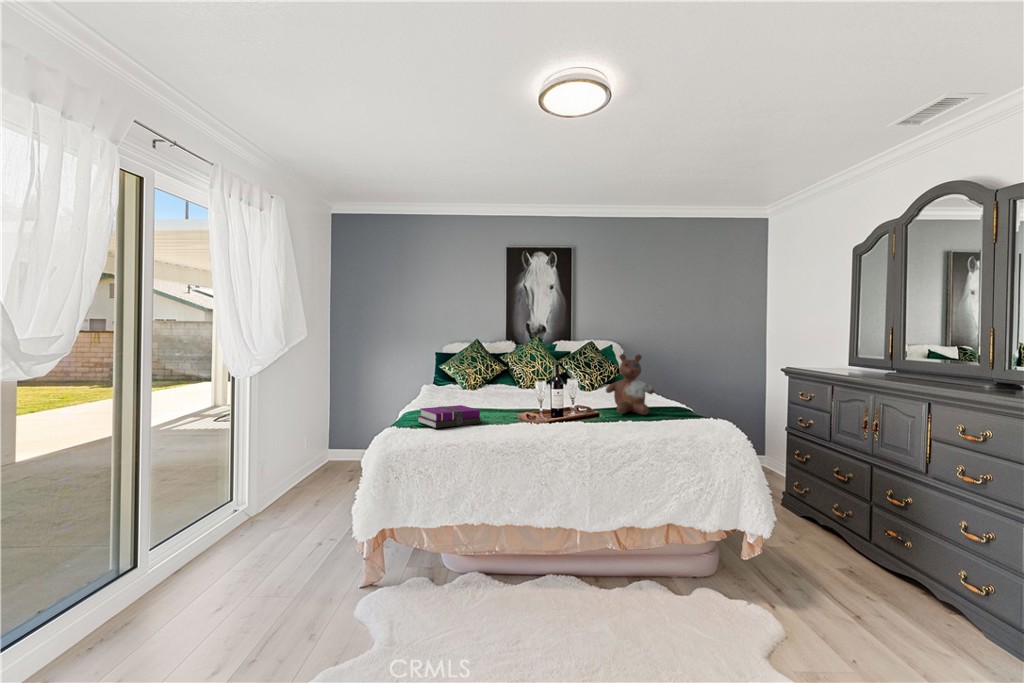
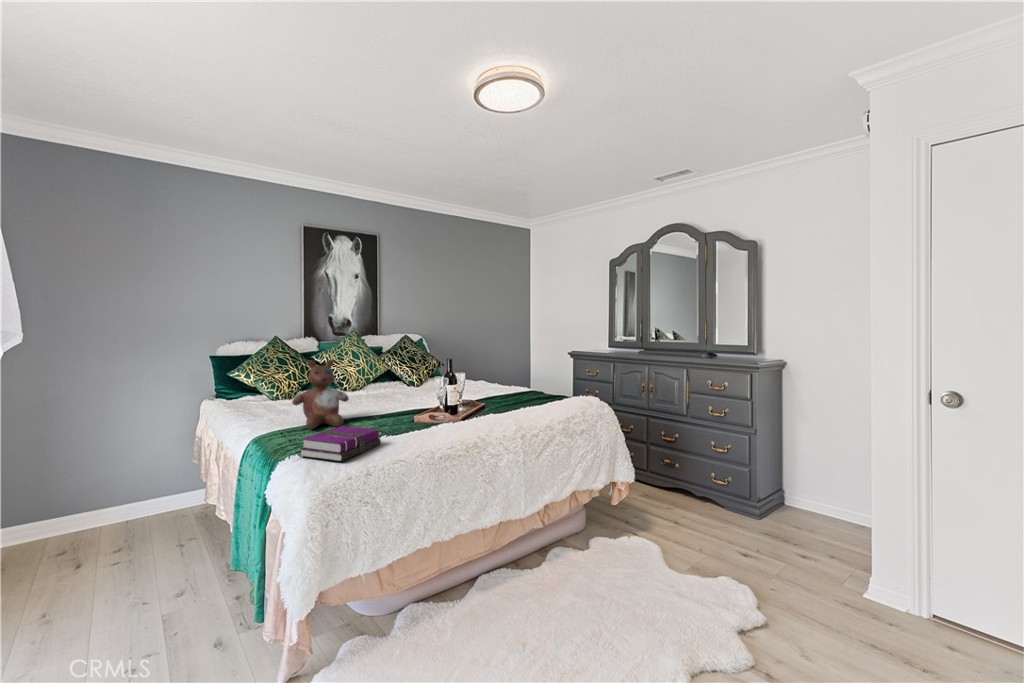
stuffed bear: present [606,354,654,415] -> present [292,360,349,429]

